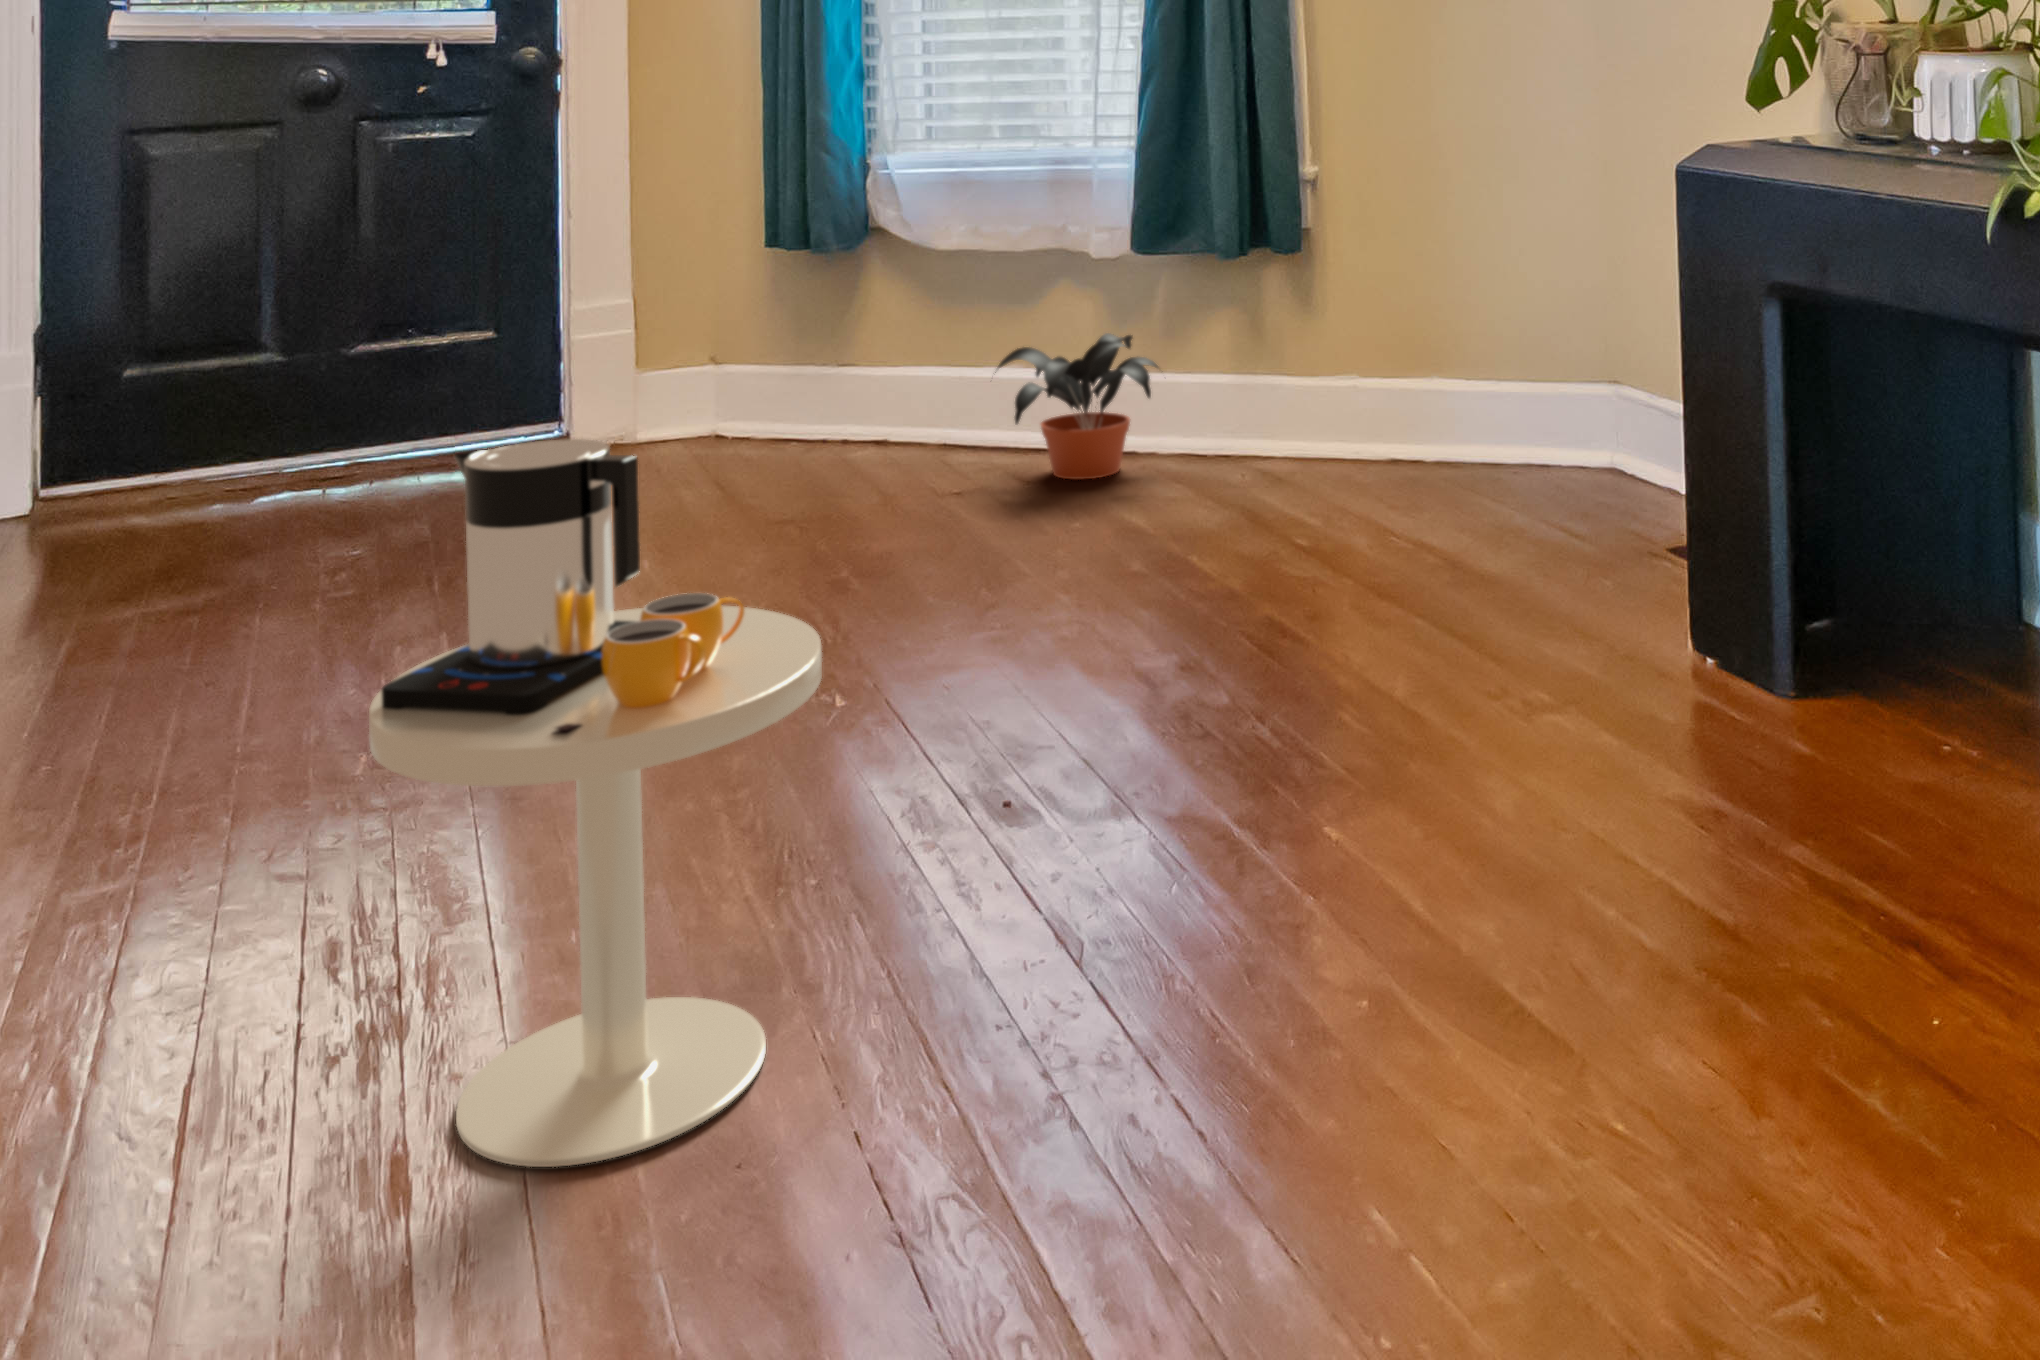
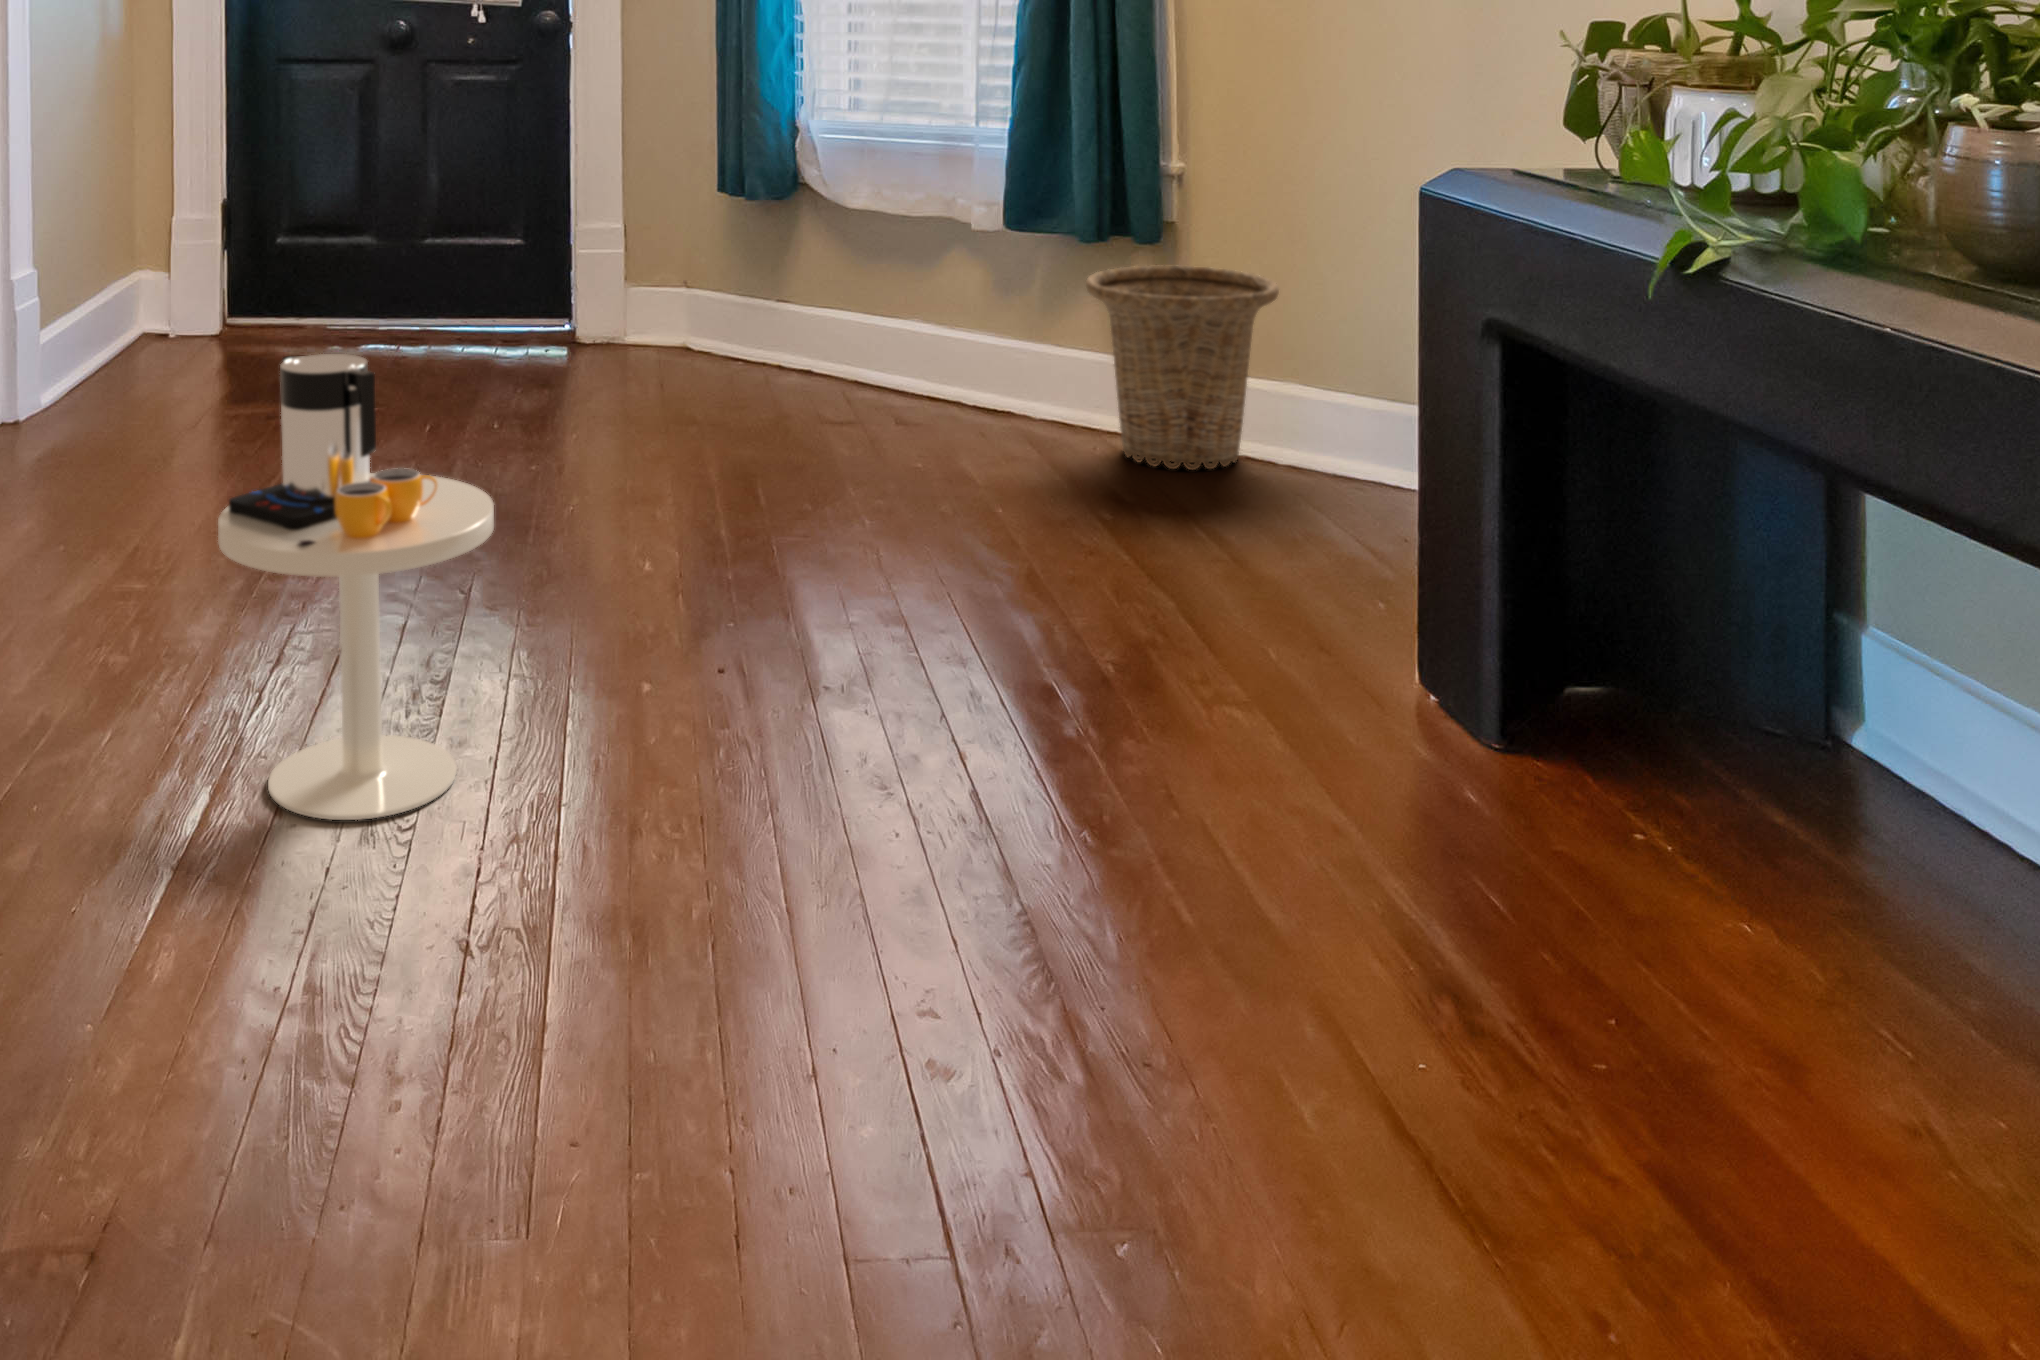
basket: none [1253,285,1447,496] -> present [1086,266,1279,470]
potted plant: present [995,333,1158,479] -> none [873,289,1026,419]

